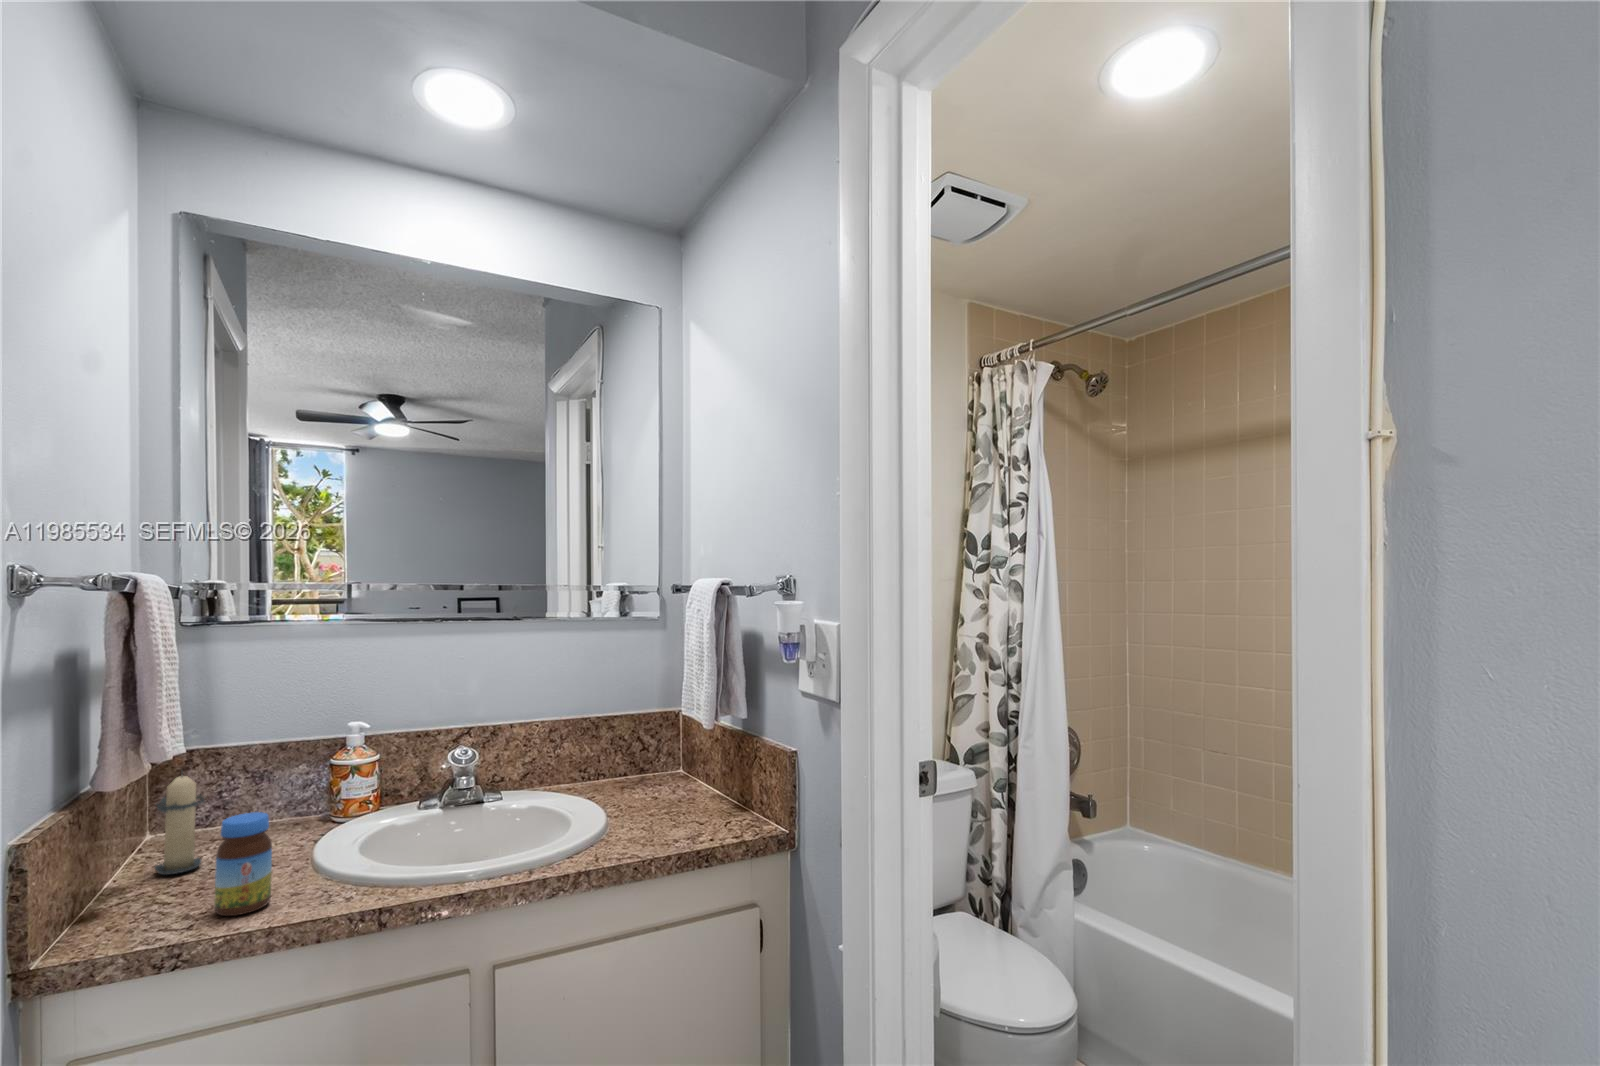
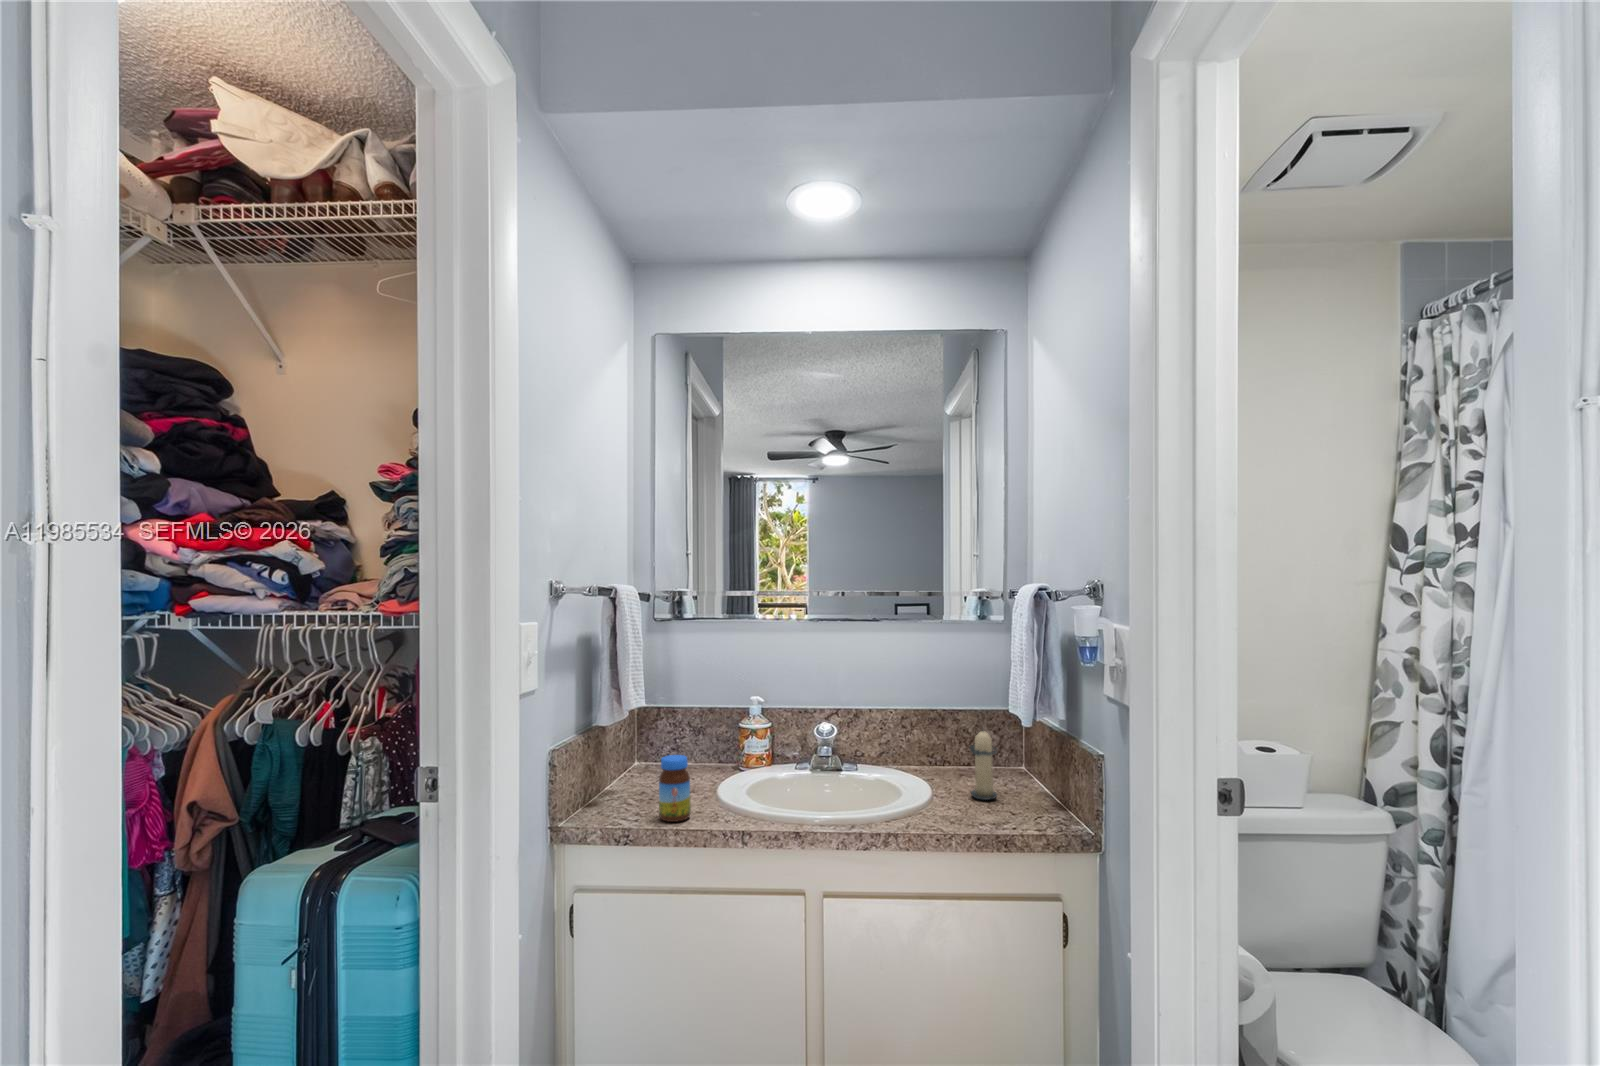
candle: present [154,770,204,875] -> present [970,731,997,800]

